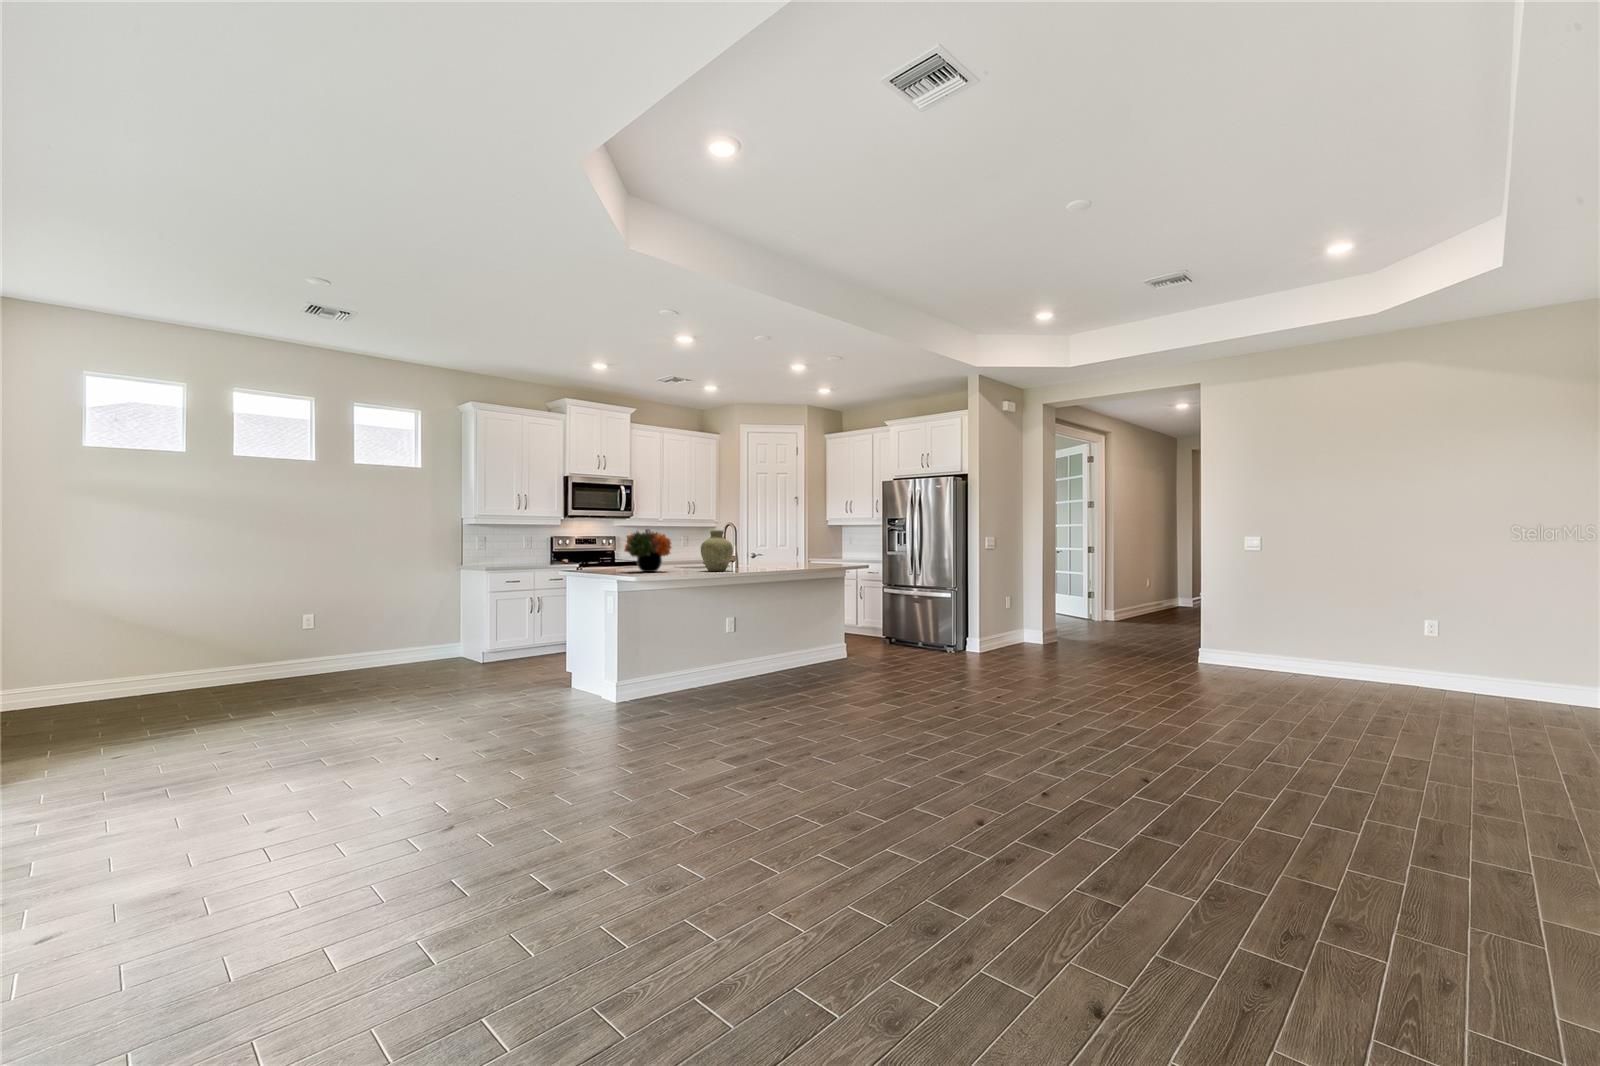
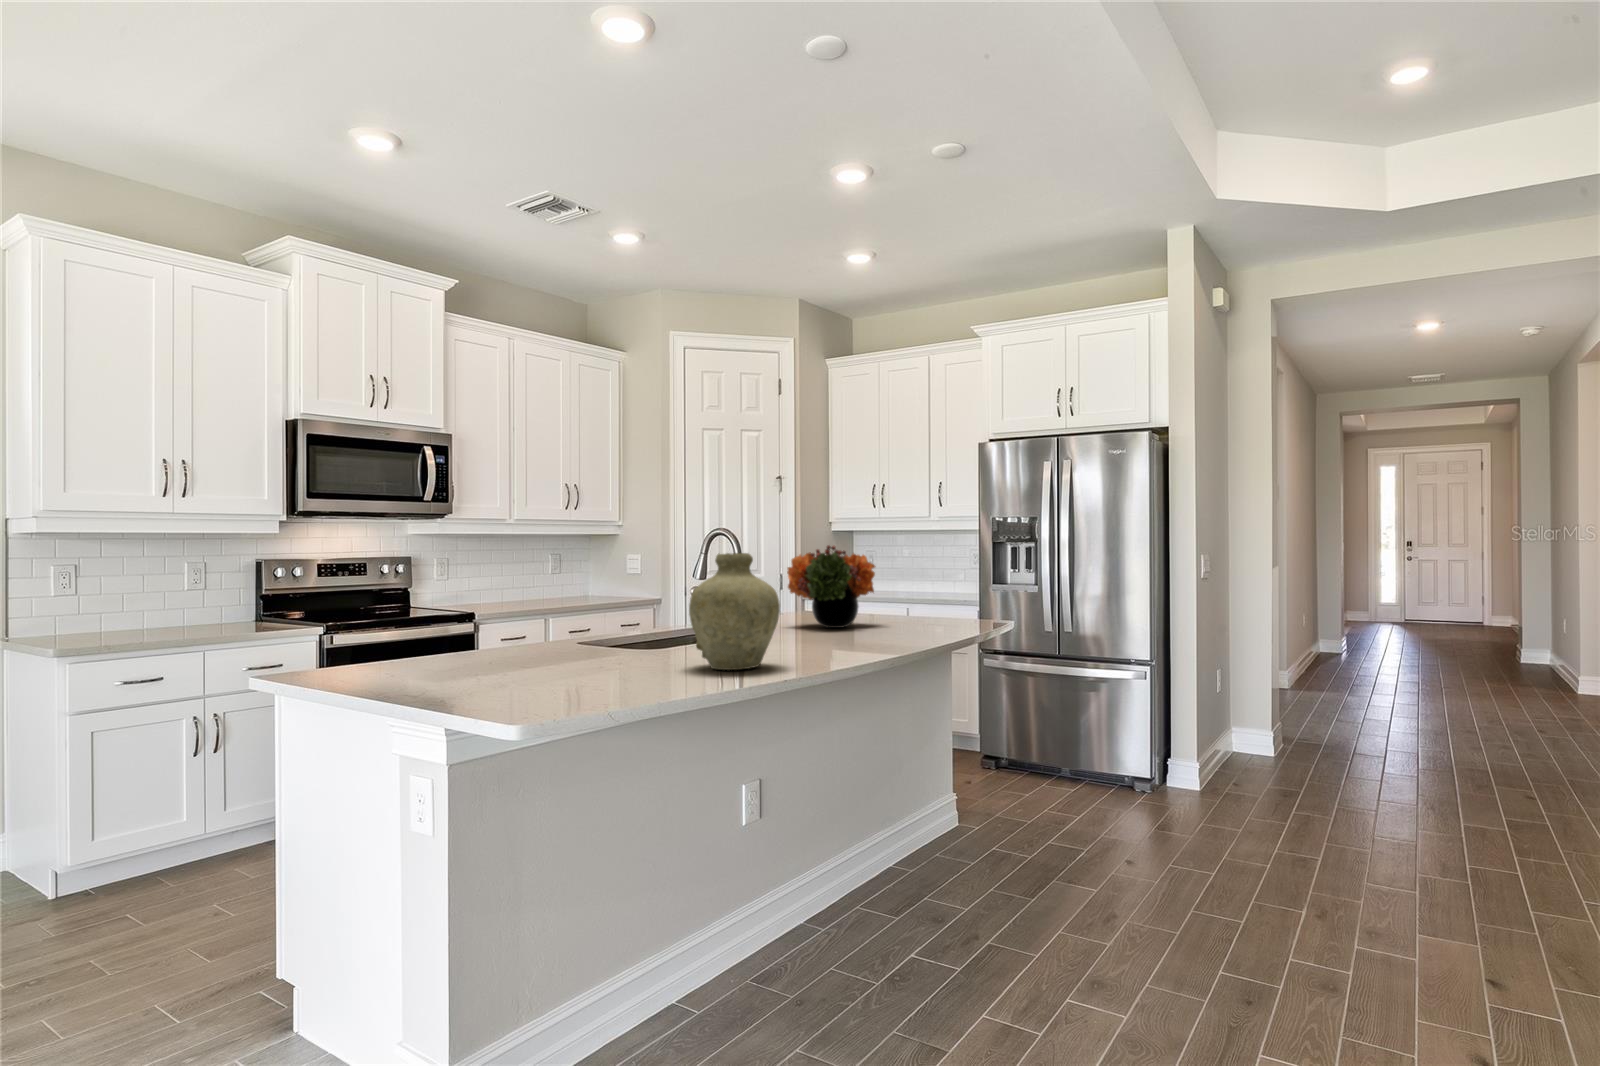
flower arrangement: present [624,529,672,572] -> present [787,545,875,628]

